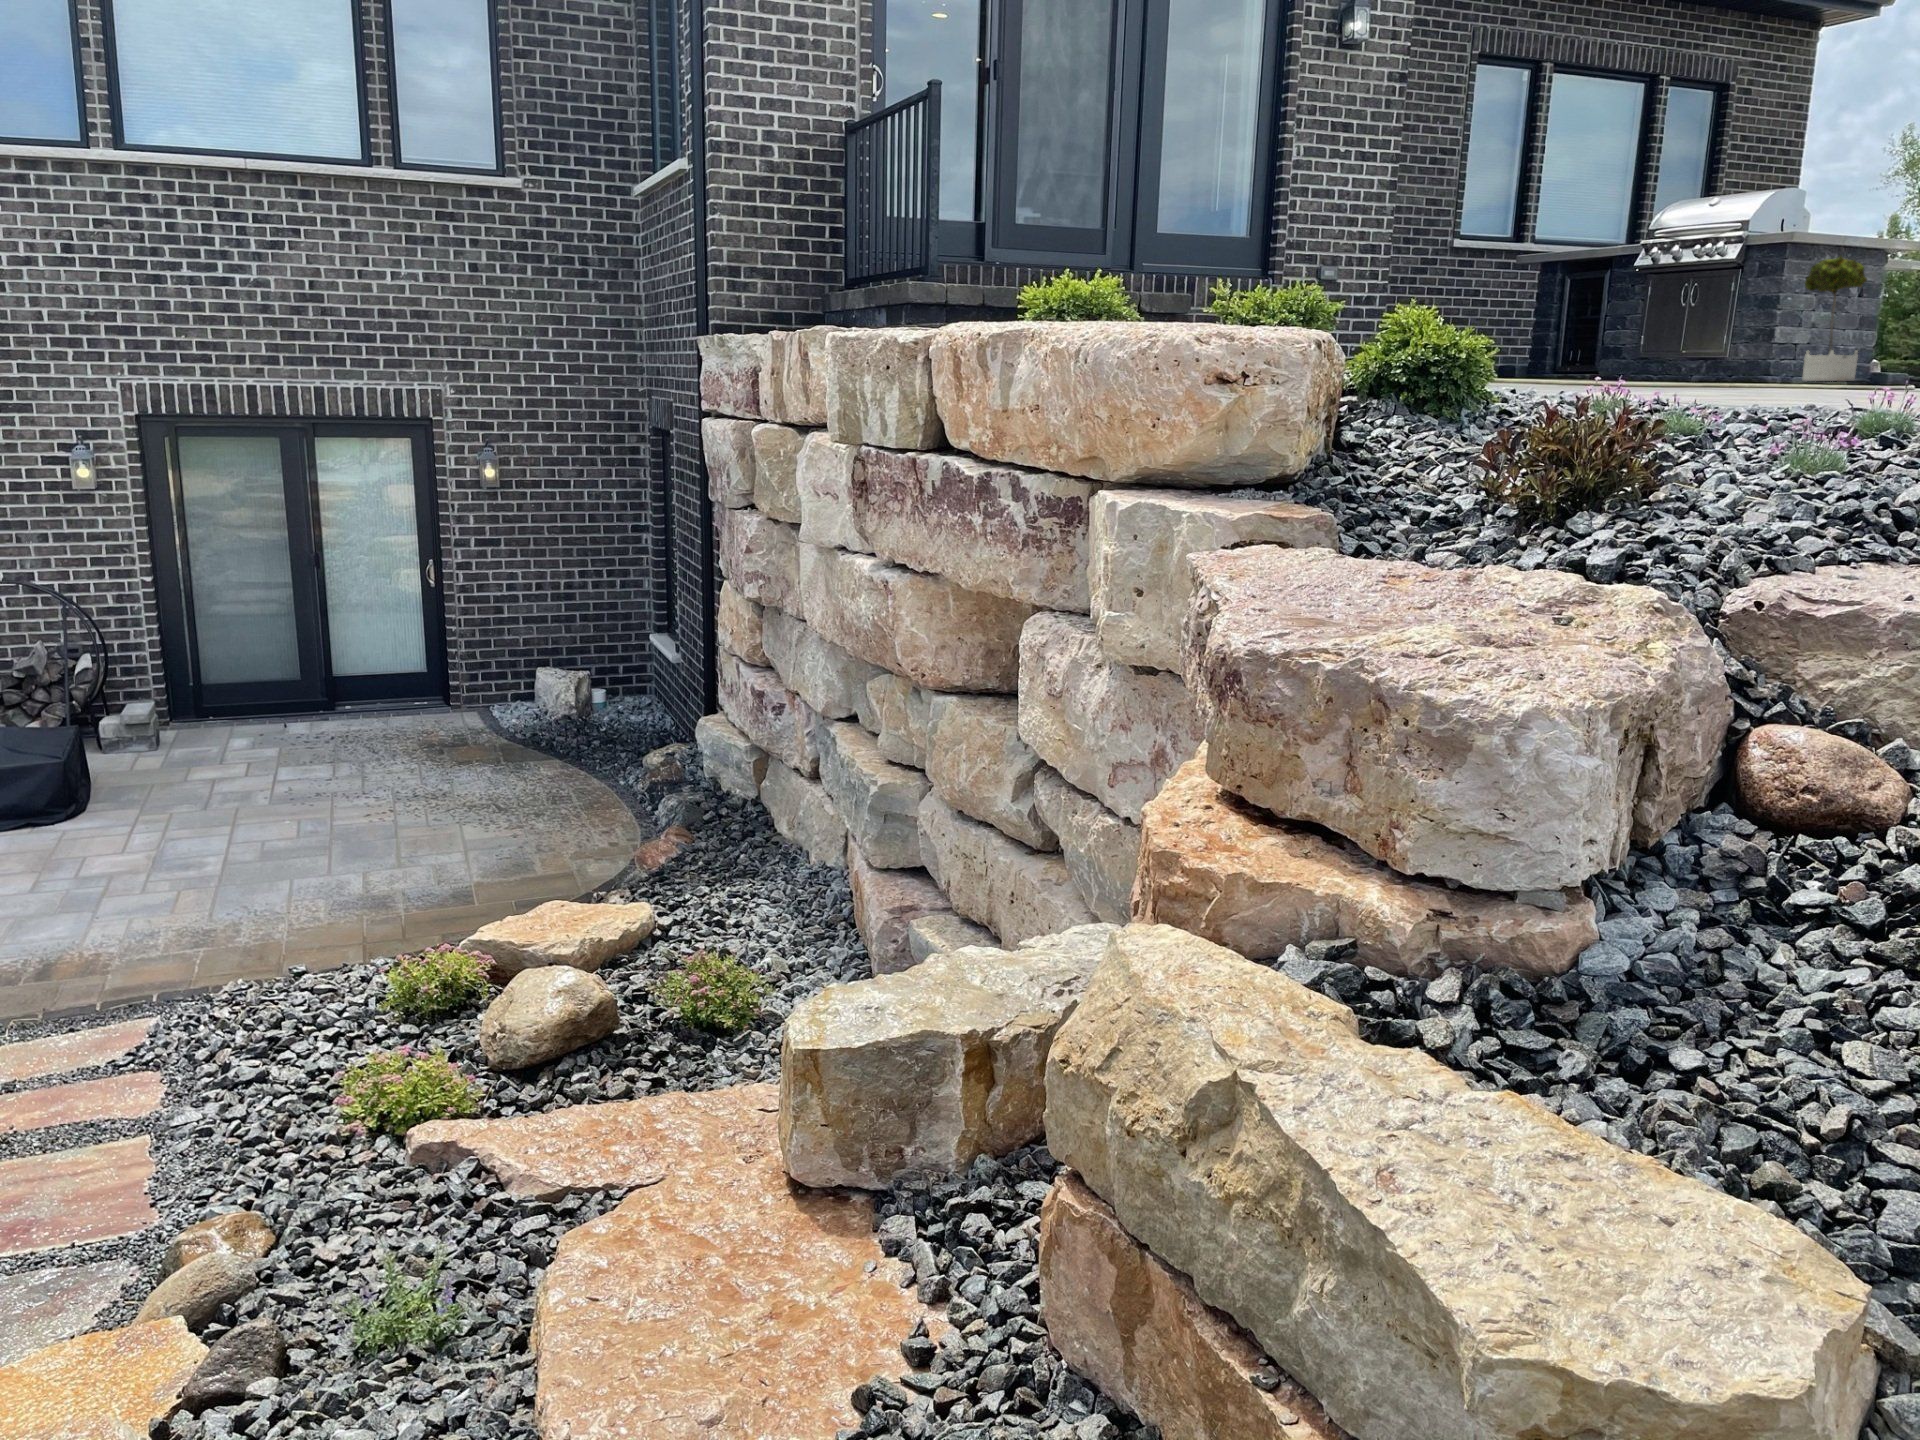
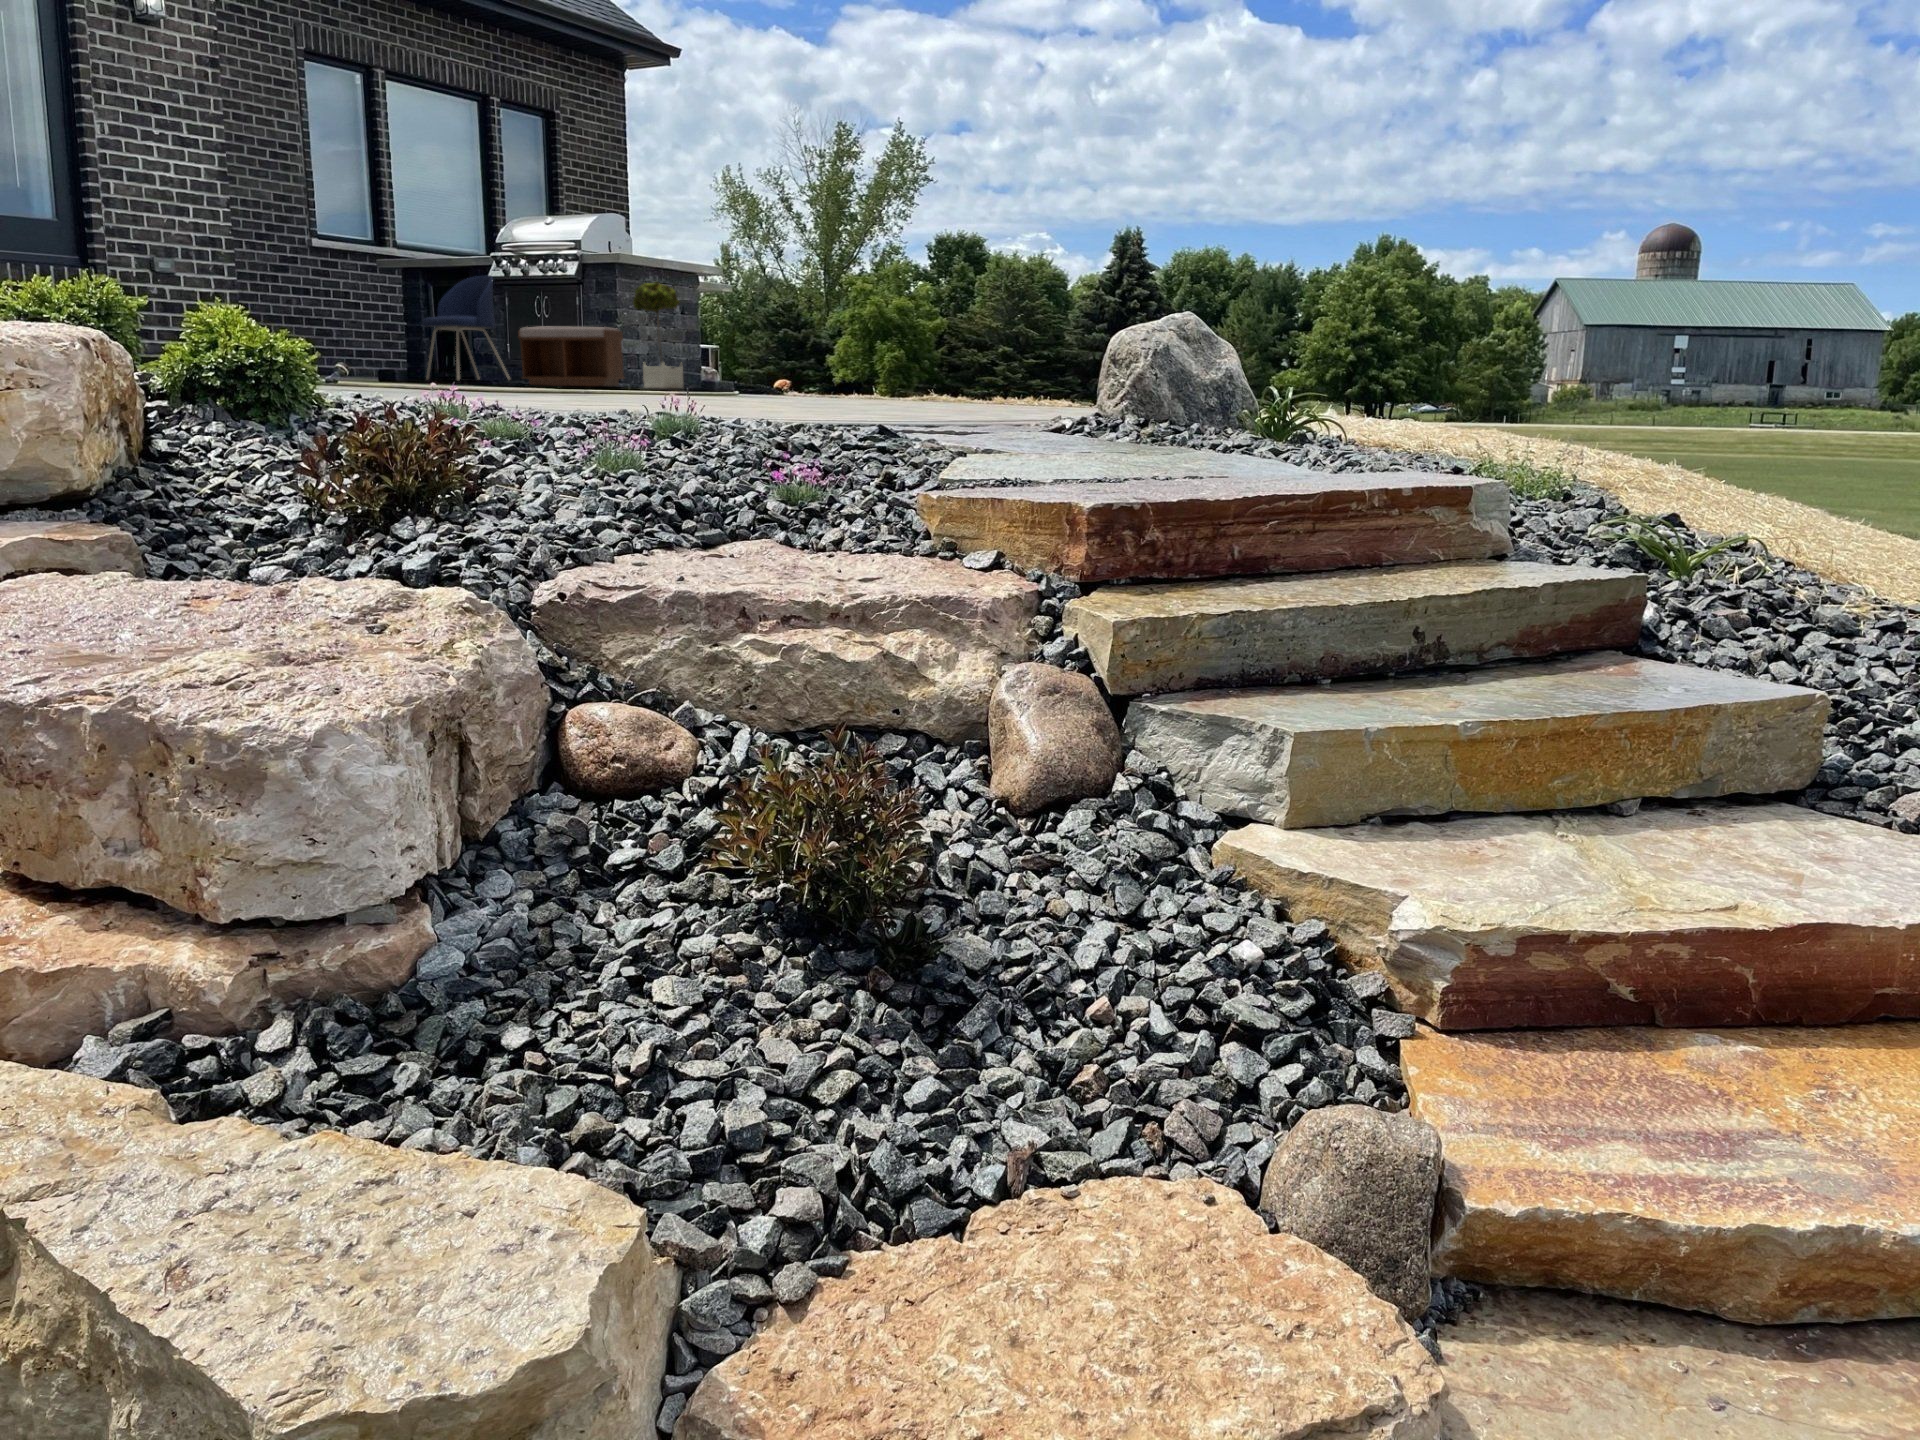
chair: none [1548,262,1641,376] -> present [422,276,510,381]
bench: none [1655,313,1786,380] -> present [518,326,624,386]

